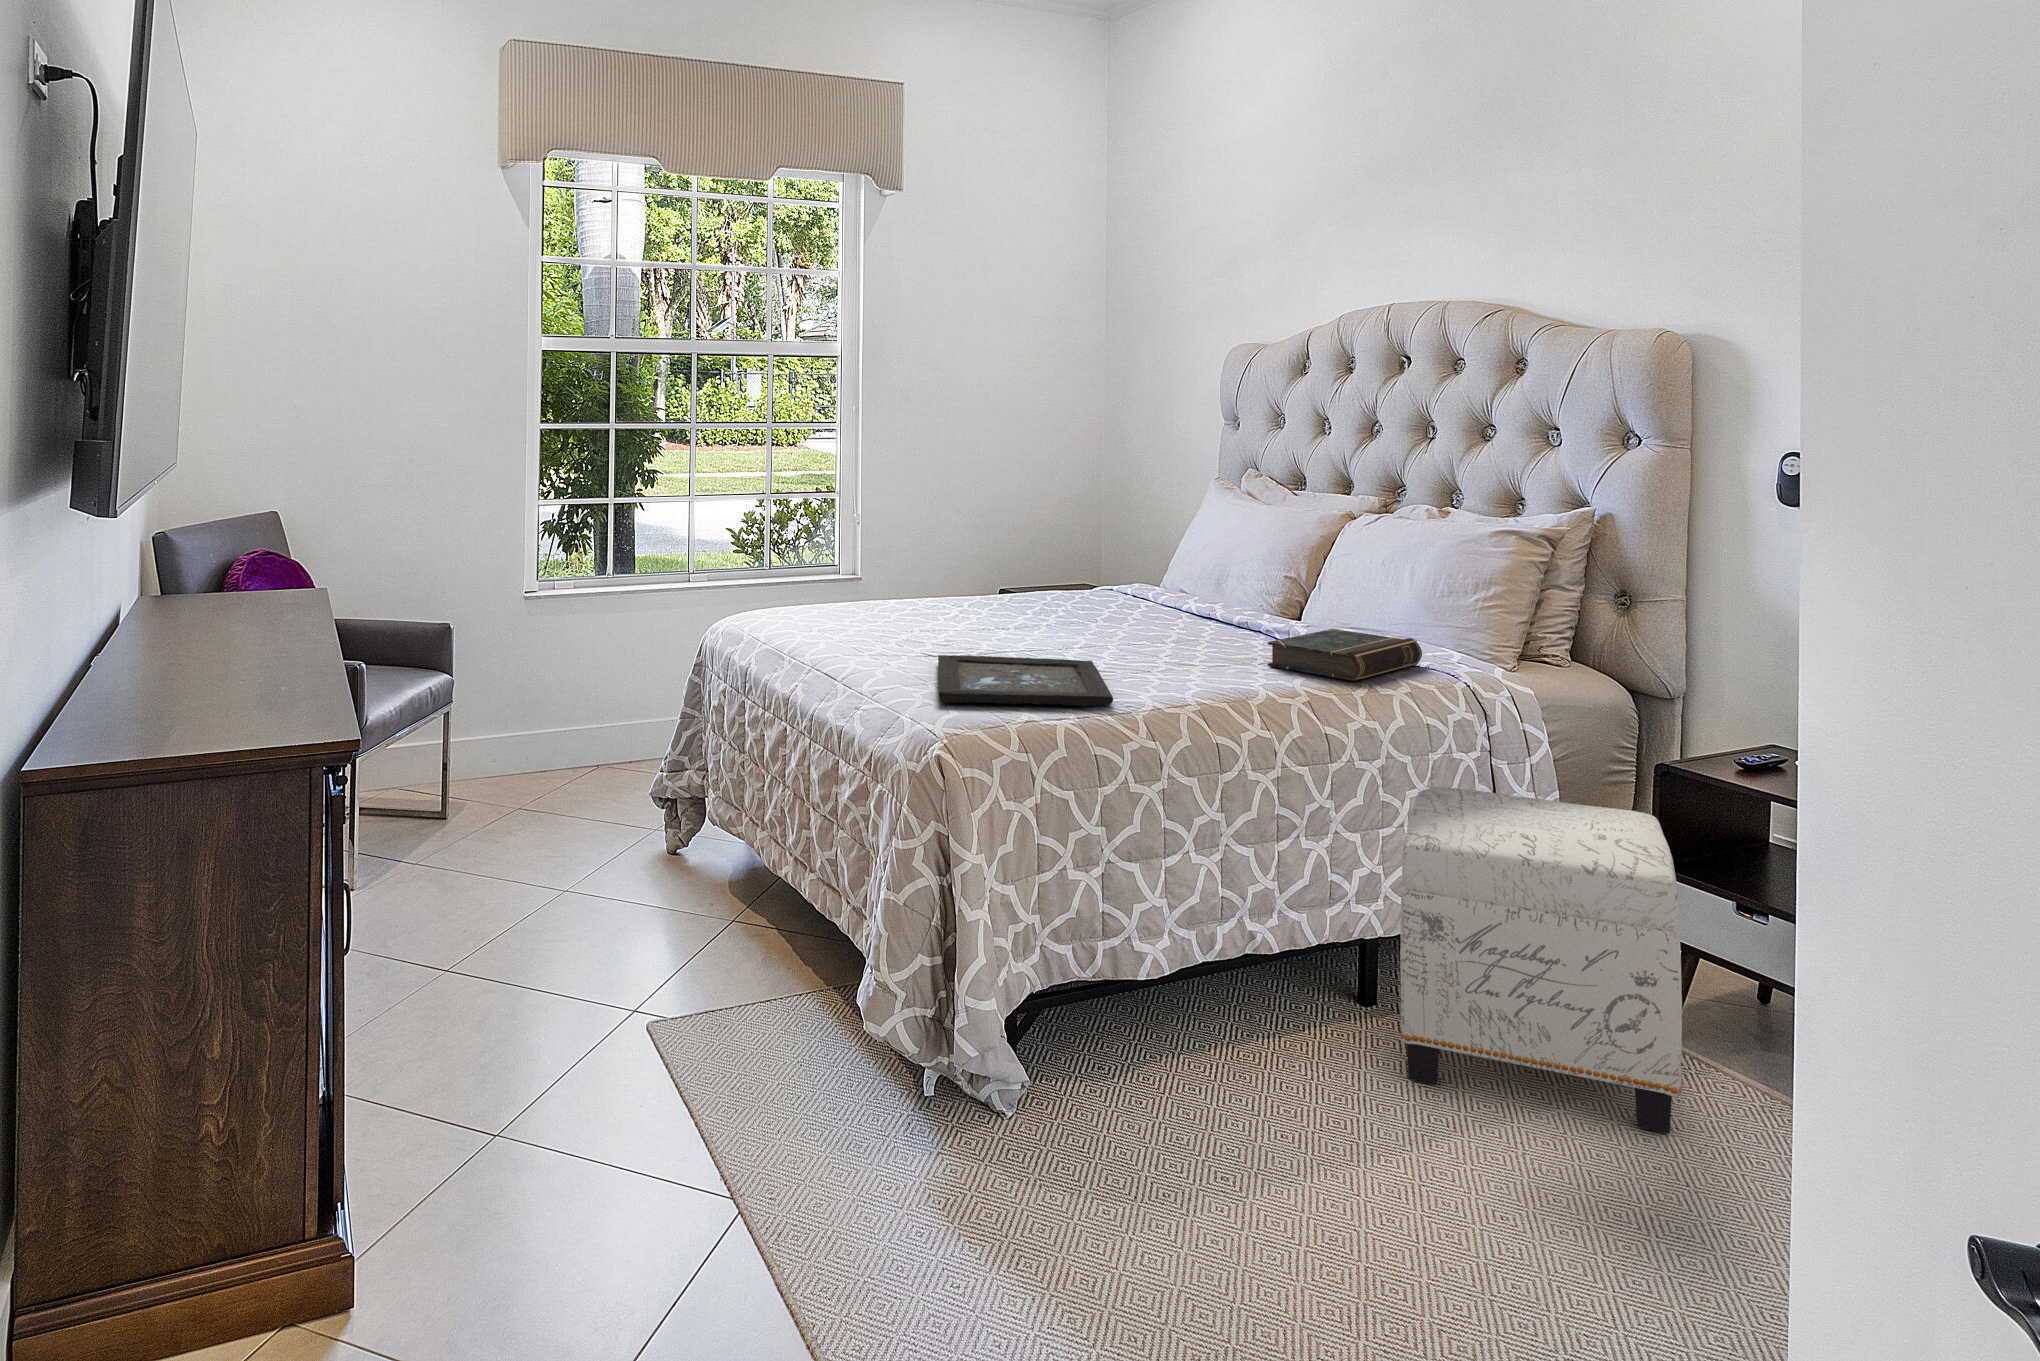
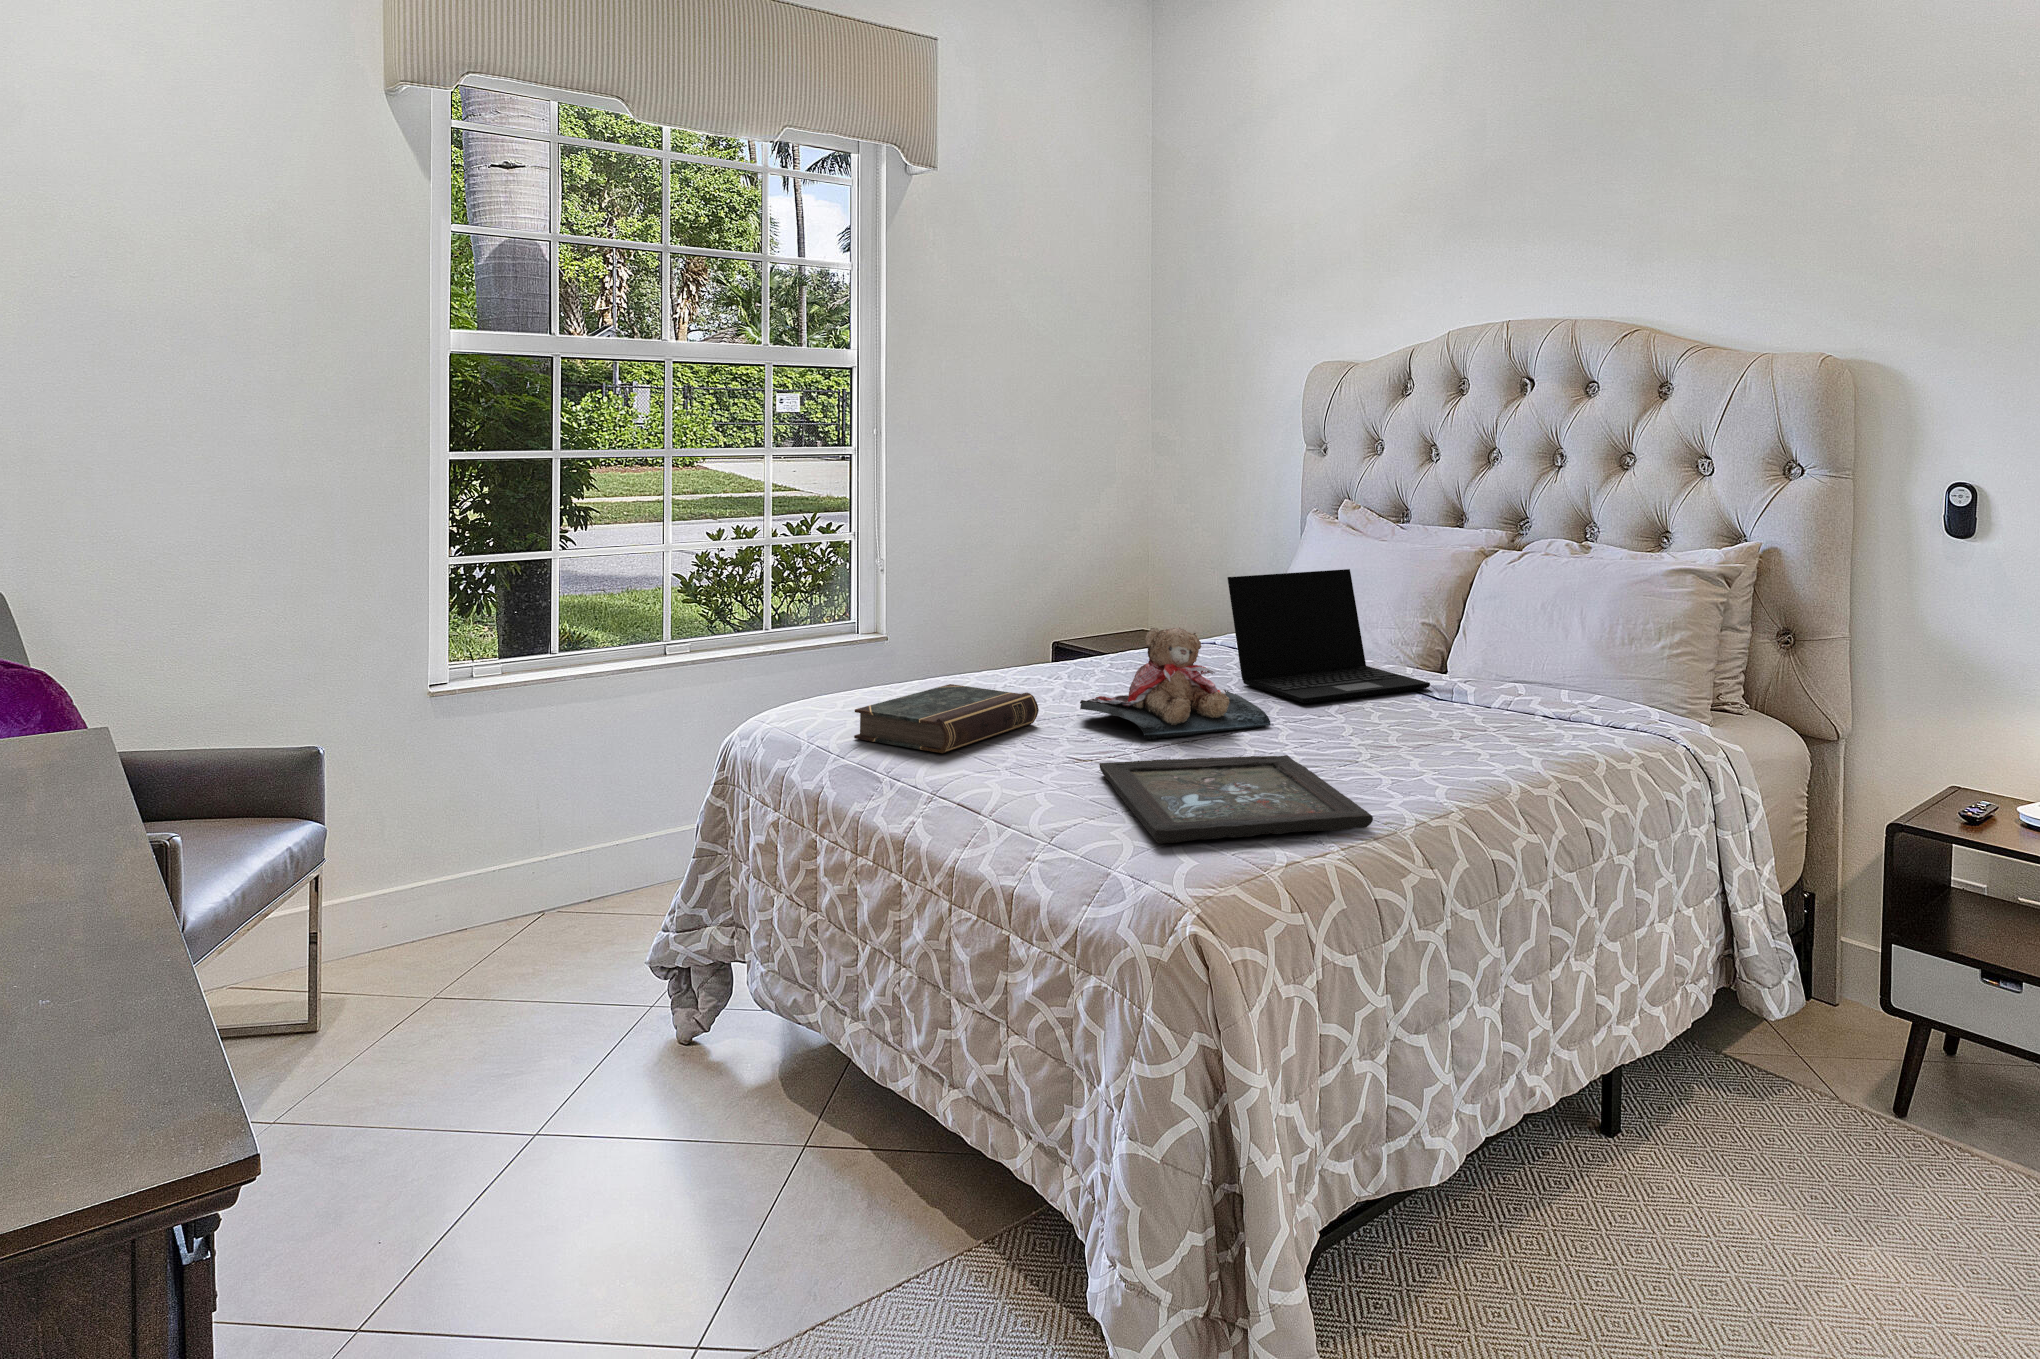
laptop: none [1101,527,1273,632] -> present [1228,569,1430,703]
teddy bear: none [953,560,1104,646] -> present [1080,628,1271,740]
book: present [1268,629,1422,681] -> present [854,684,1039,753]
ottoman: present [1400,787,1682,1133] -> none [1656,876,2027,1277]

